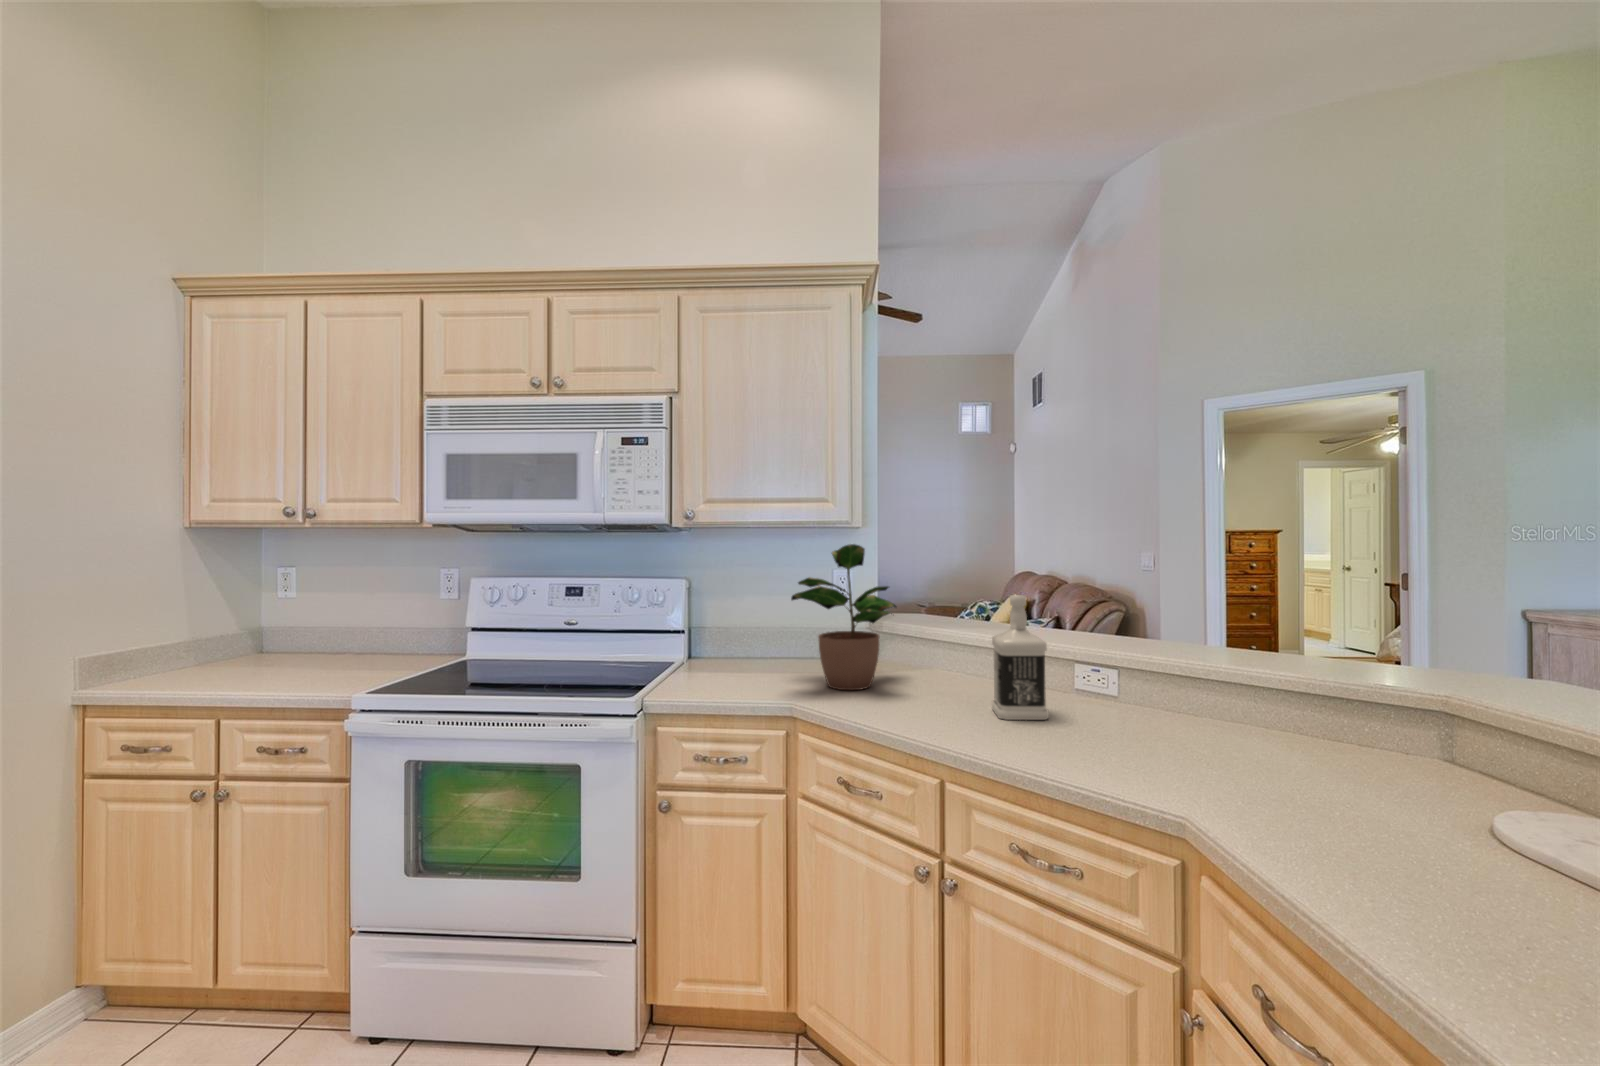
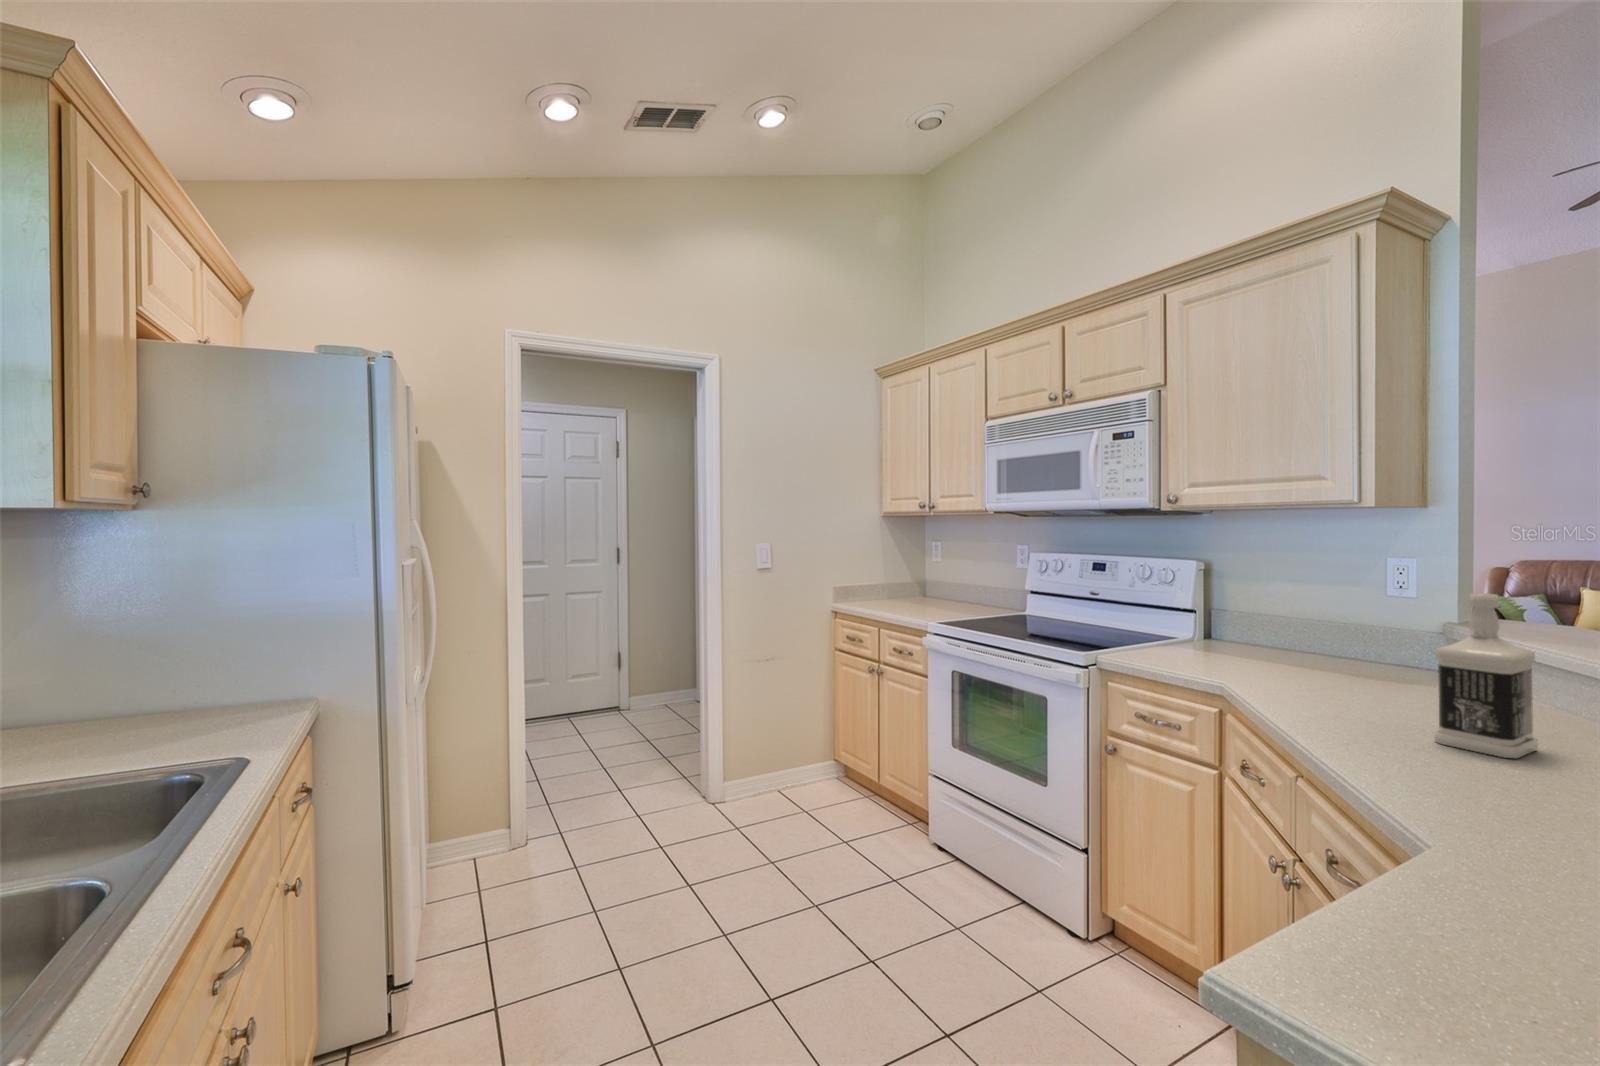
potted plant: present [791,544,896,690] -> none [1231,527,1413,688]

